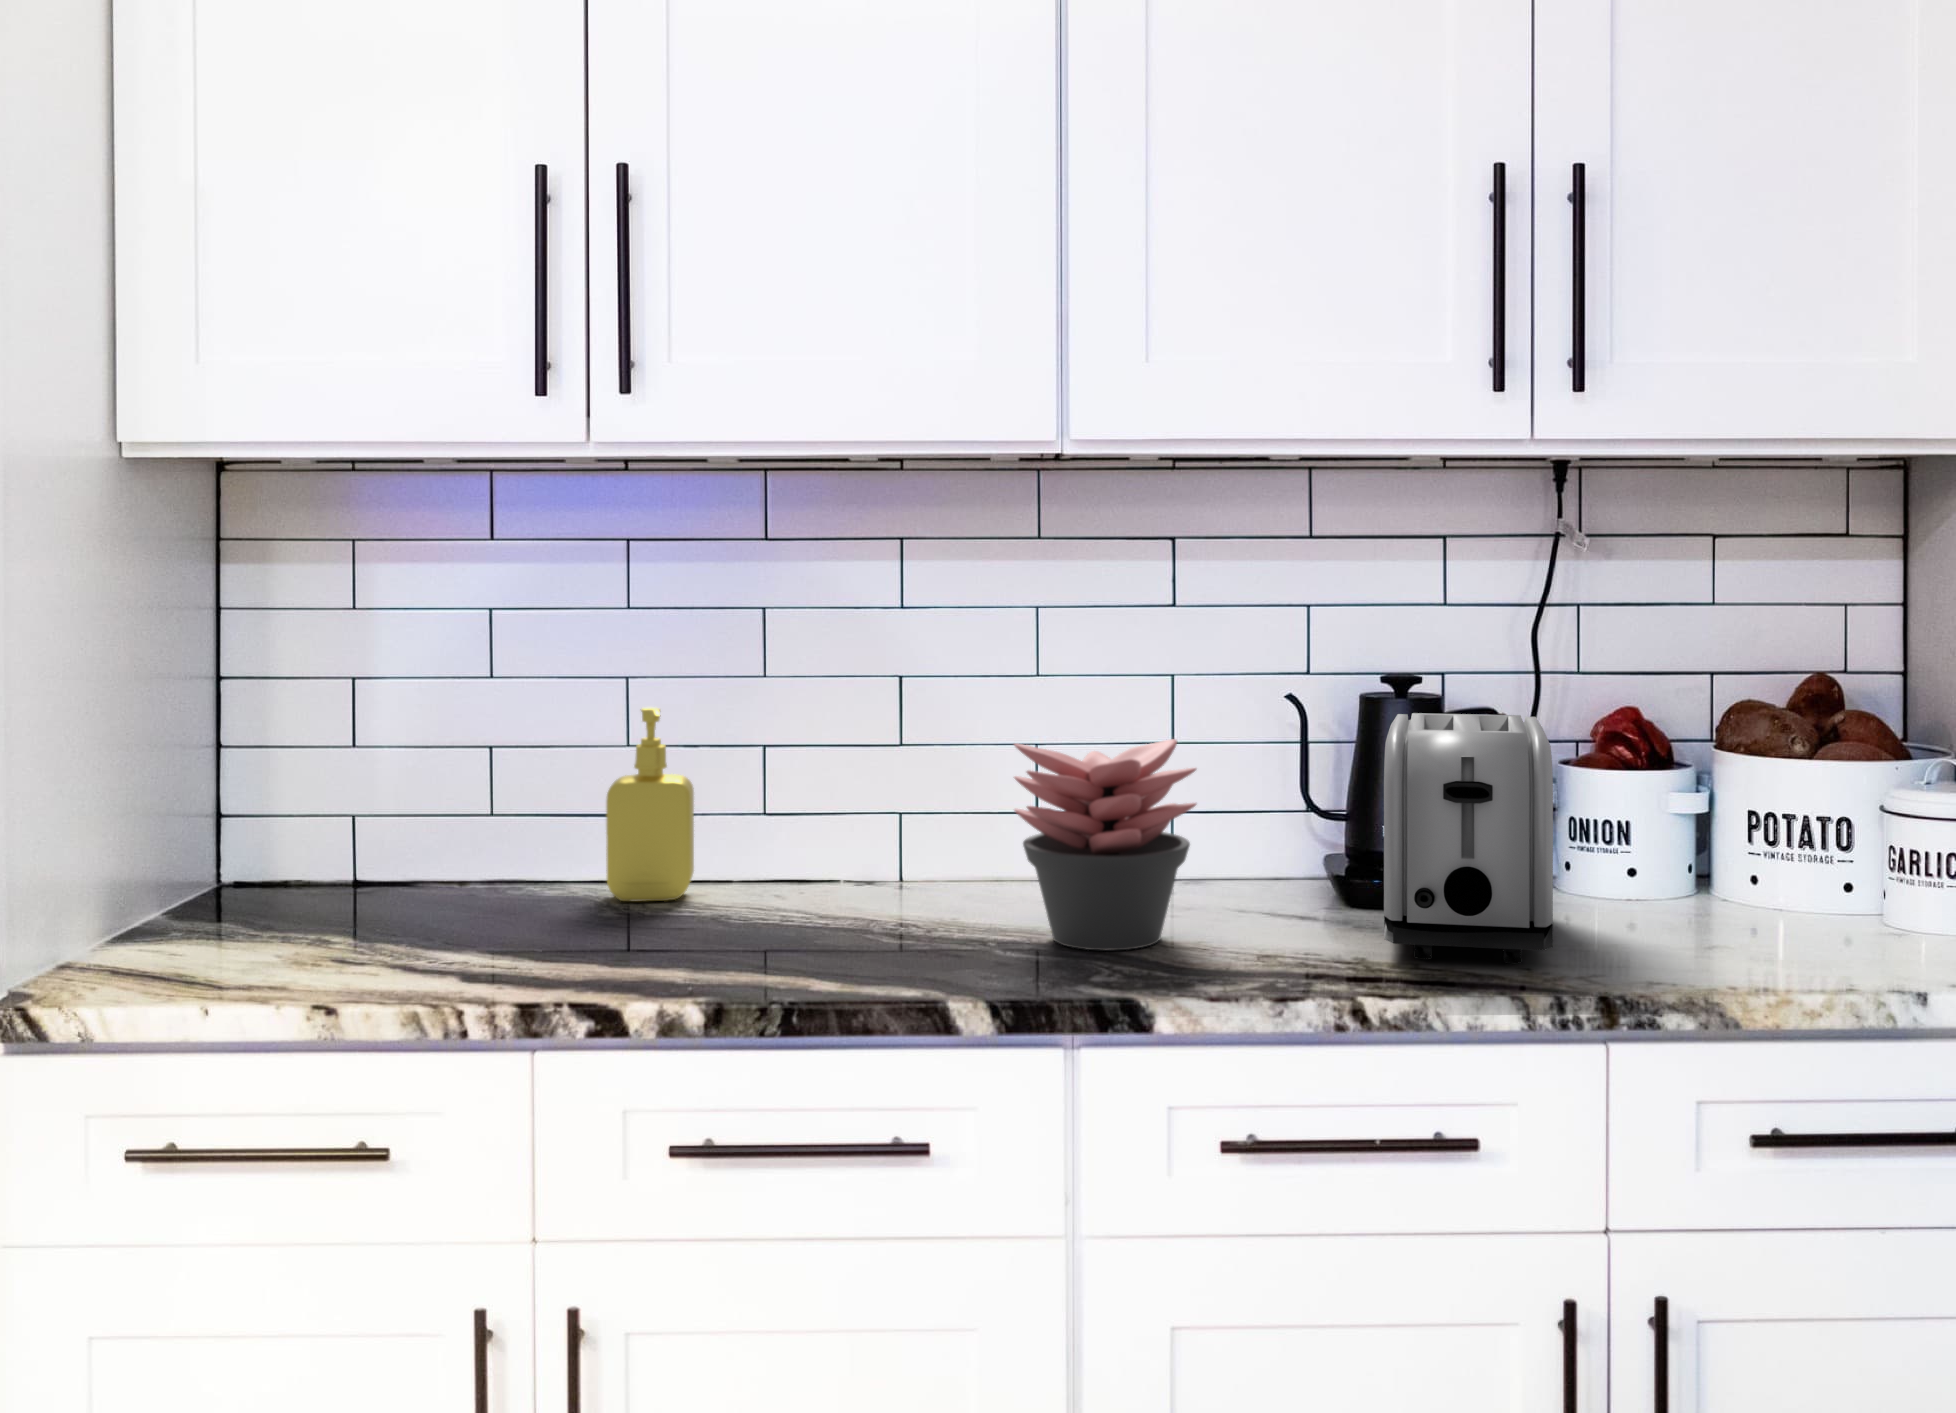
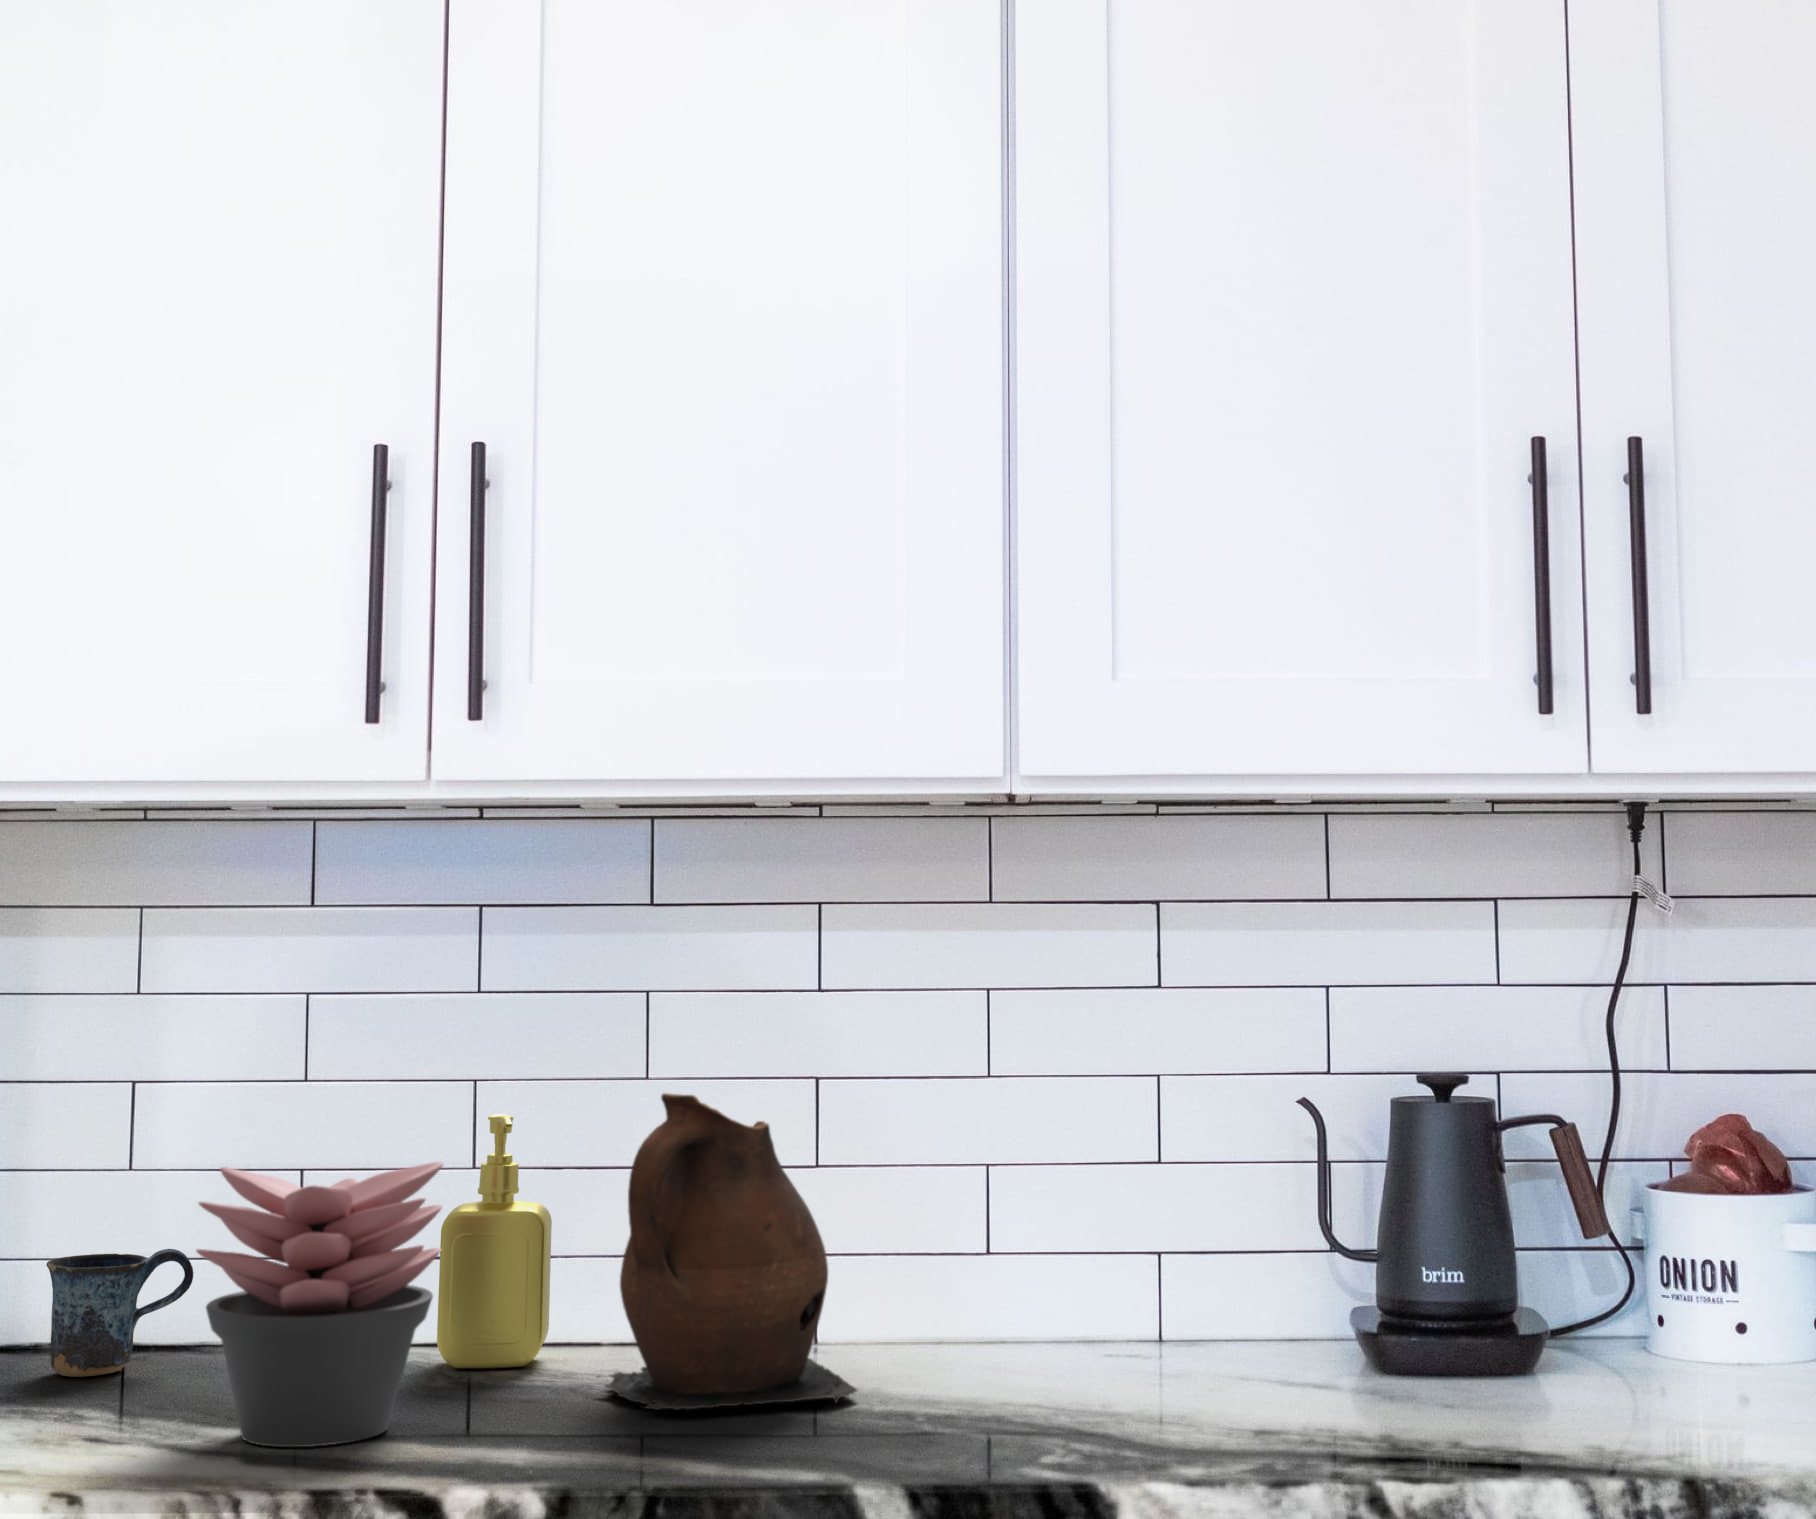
ceramic pitcher: none [734,694,942,937] -> present [598,1093,857,1410]
toaster: present [1384,713,1553,964] -> none [1409,1118,1629,1442]
succulent plant: present [1014,739,1196,950] -> present [197,1162,443,1447]
mug: none [293,811,411,908] -> present [47,1249,193,1377]

